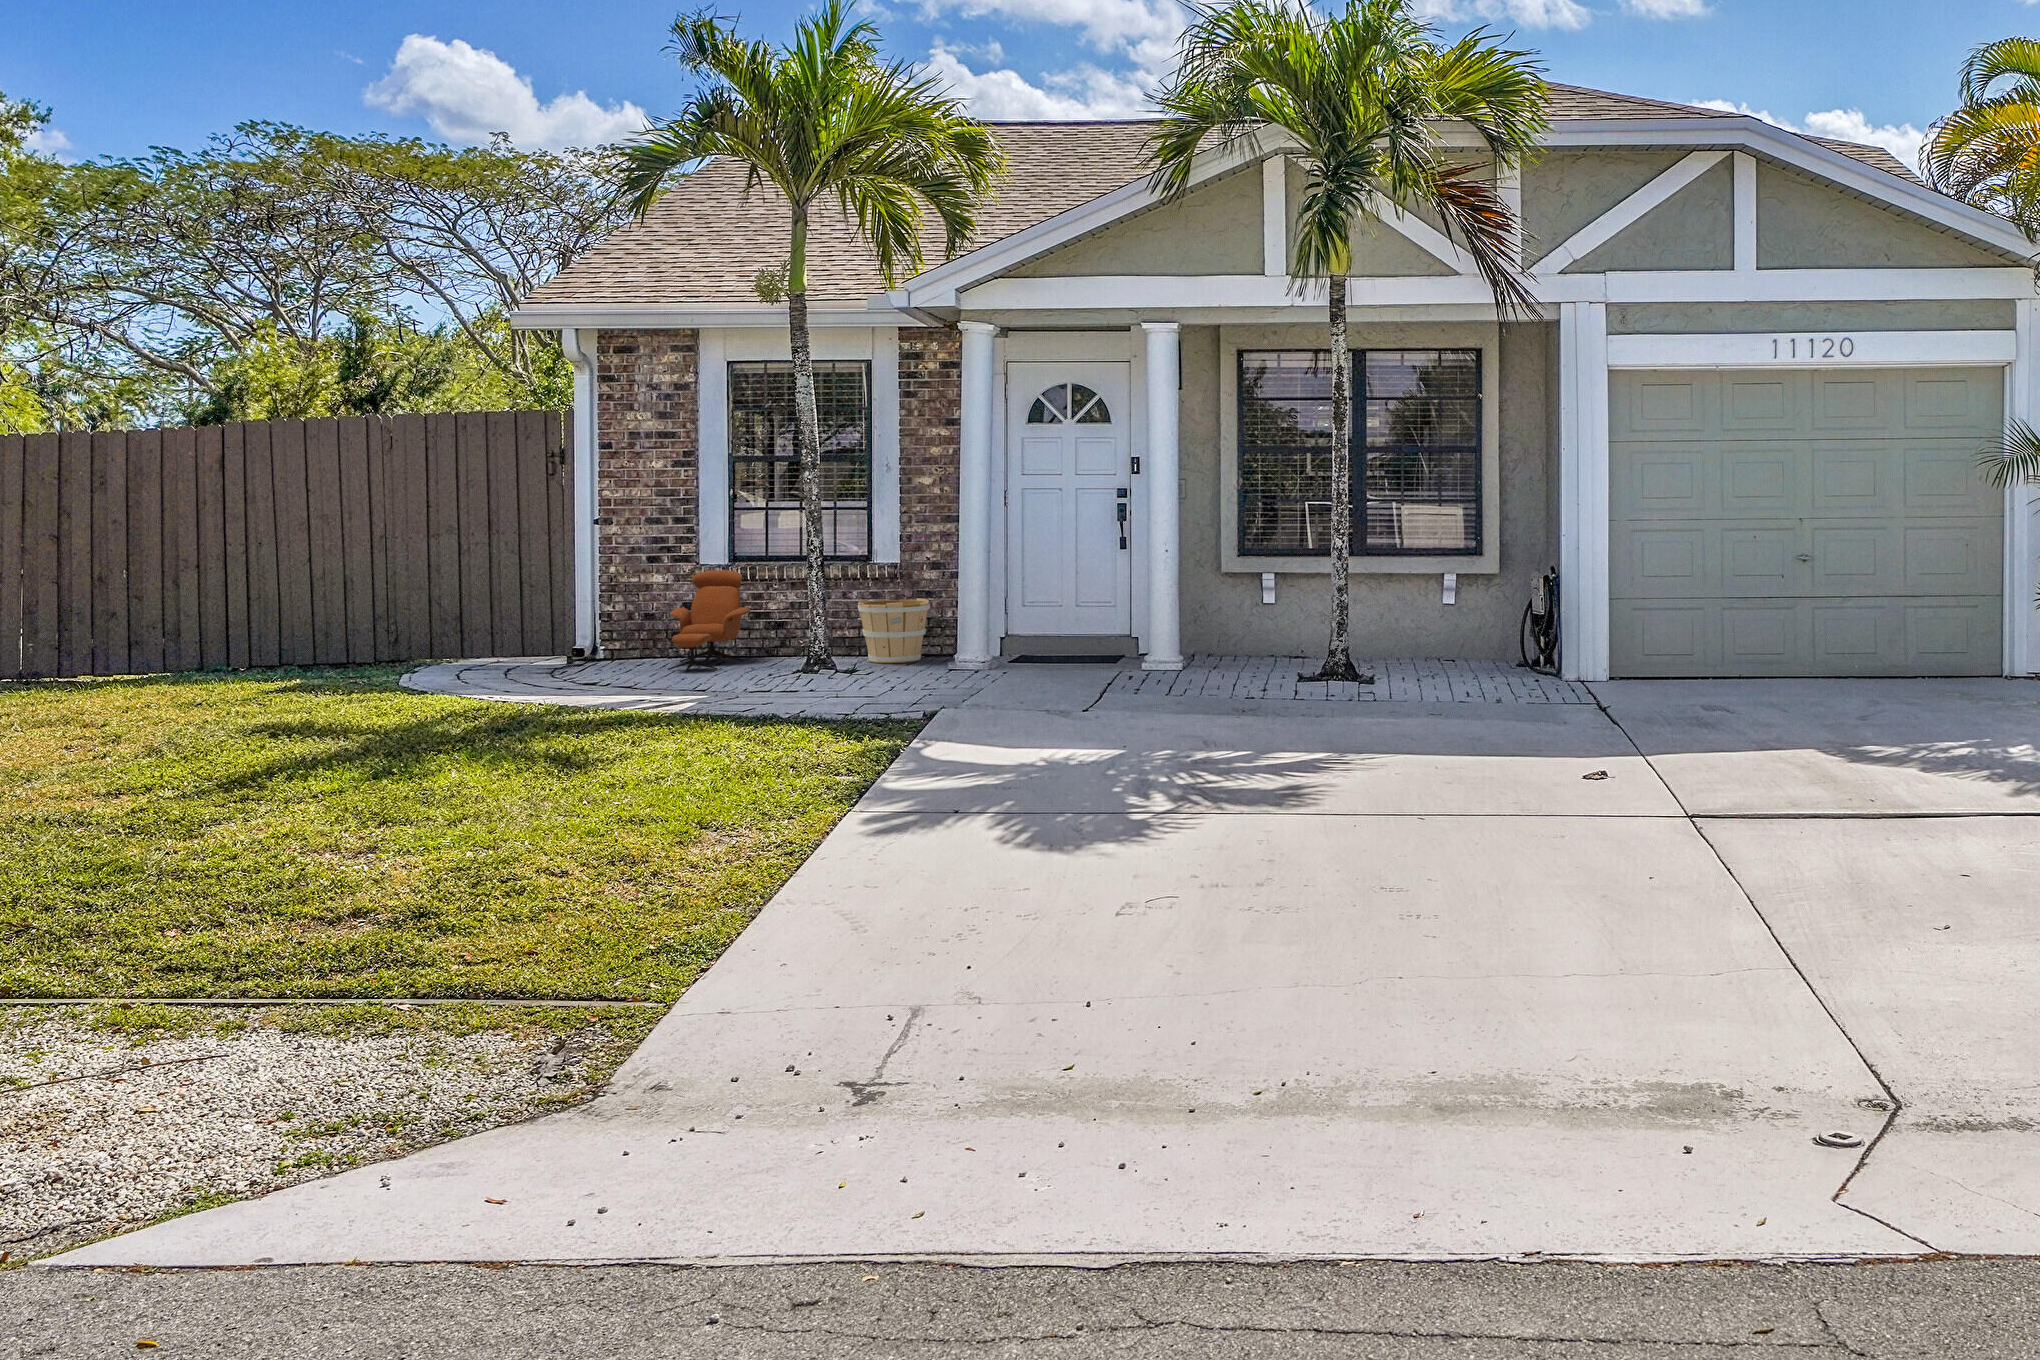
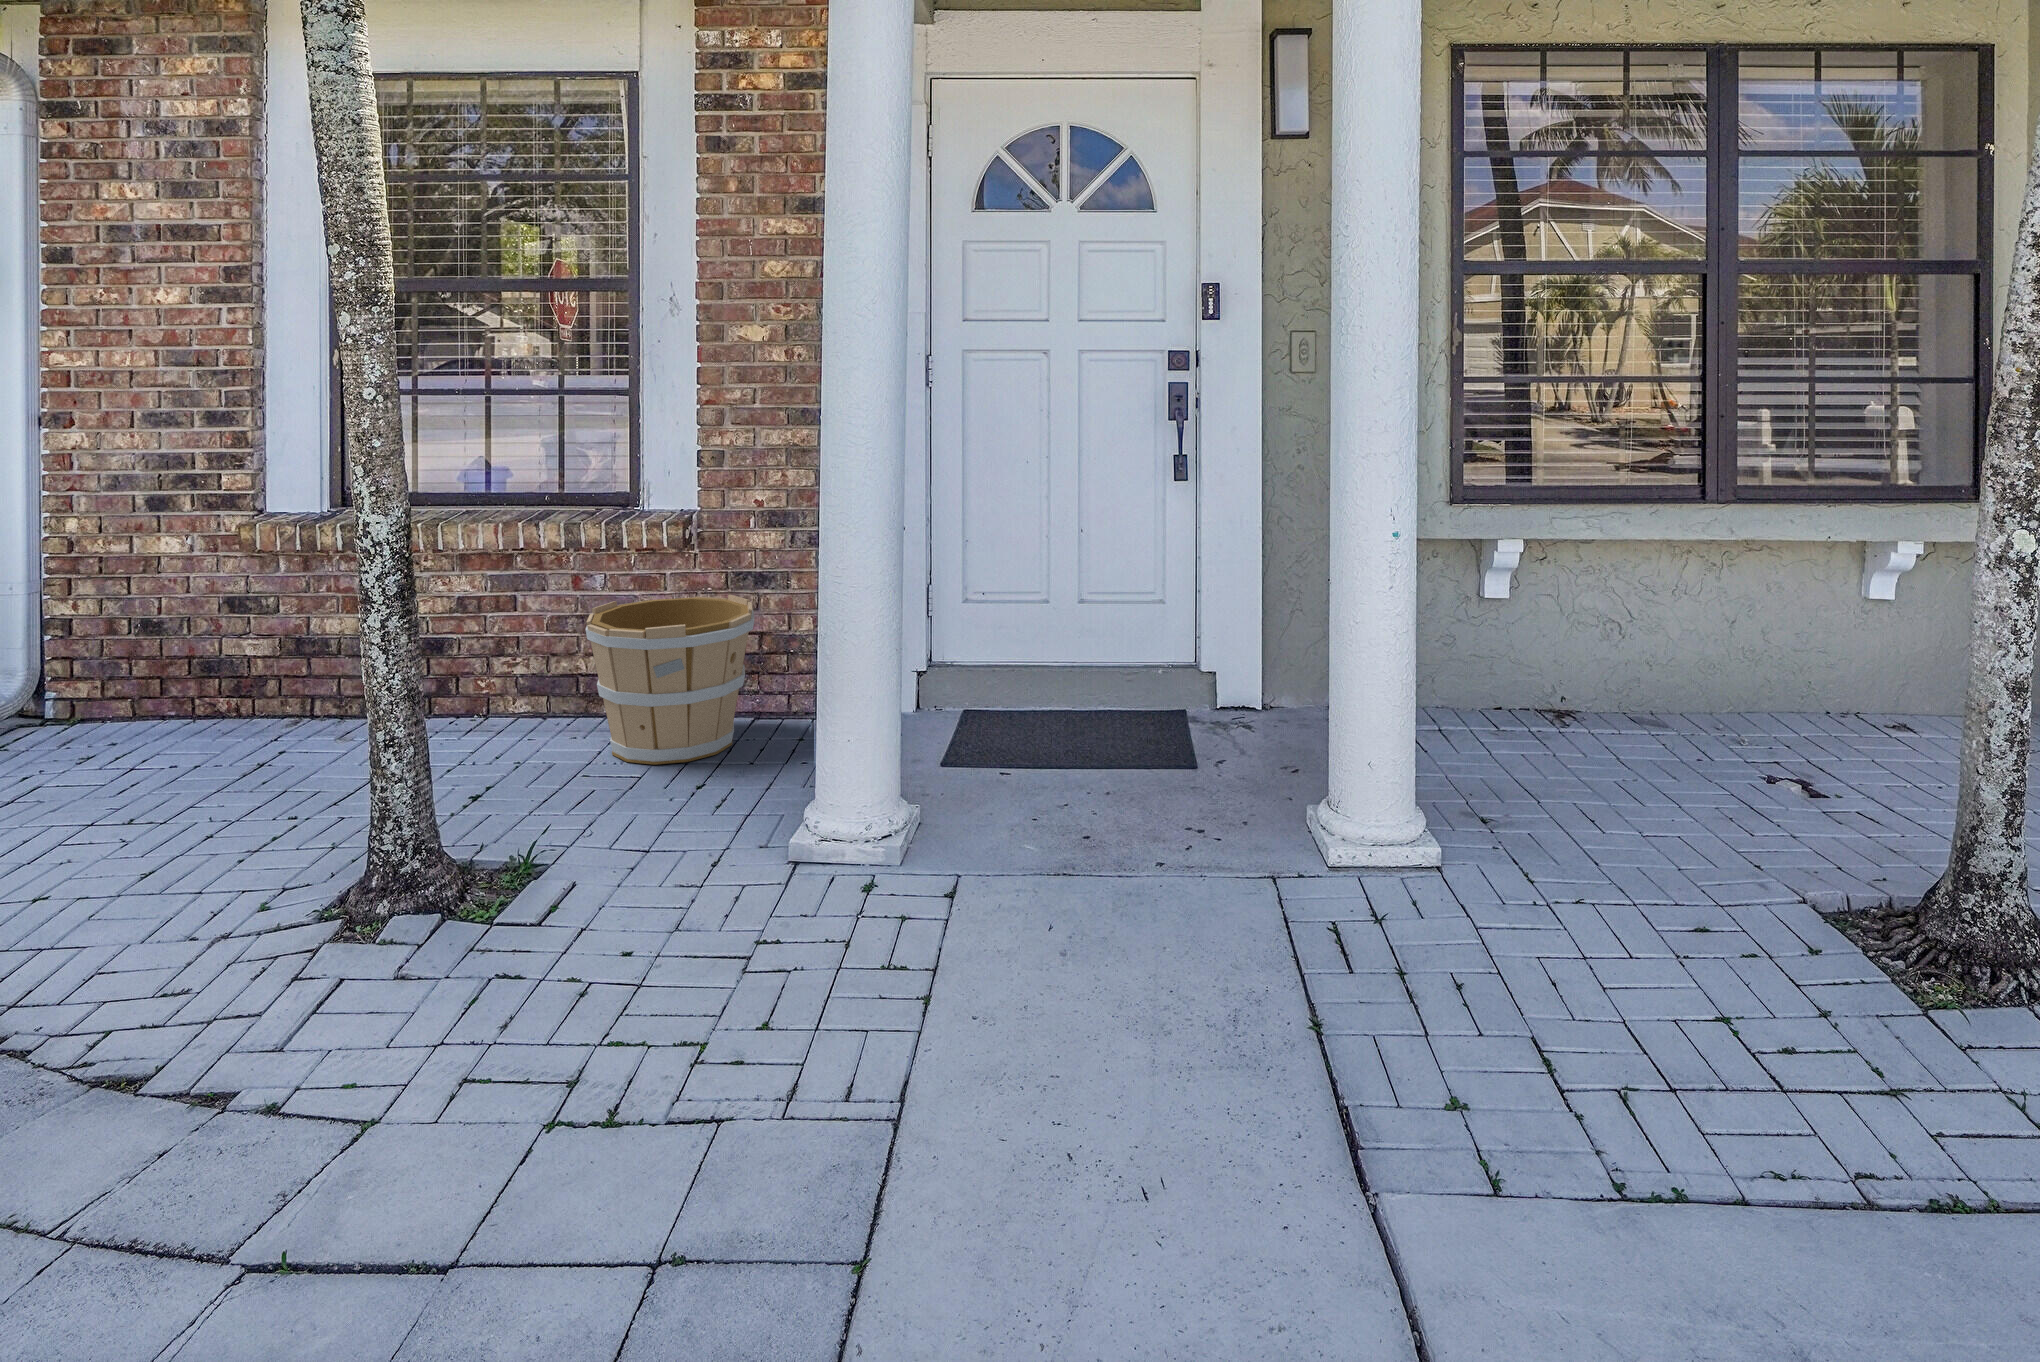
lounge chair: present [668,570,750,672] -> none [100,530,354,821]

